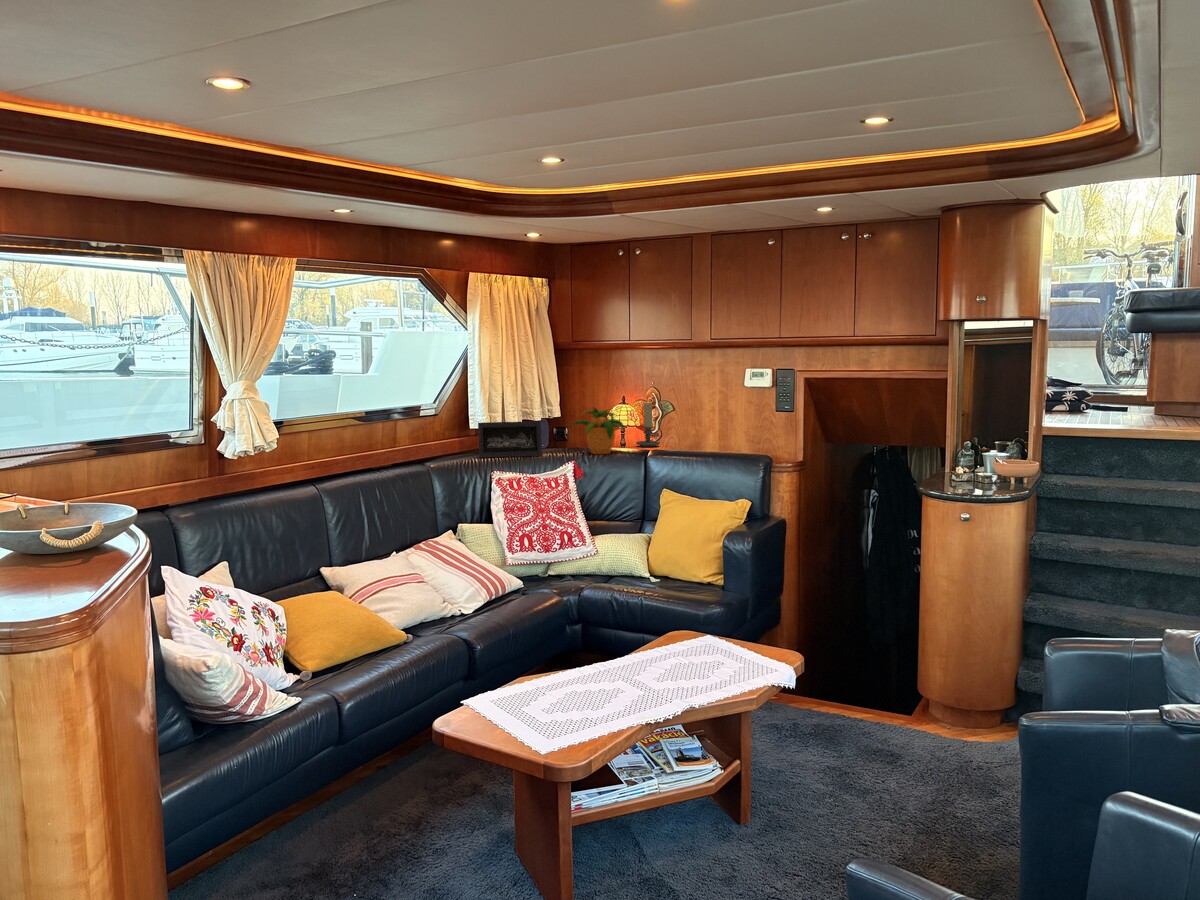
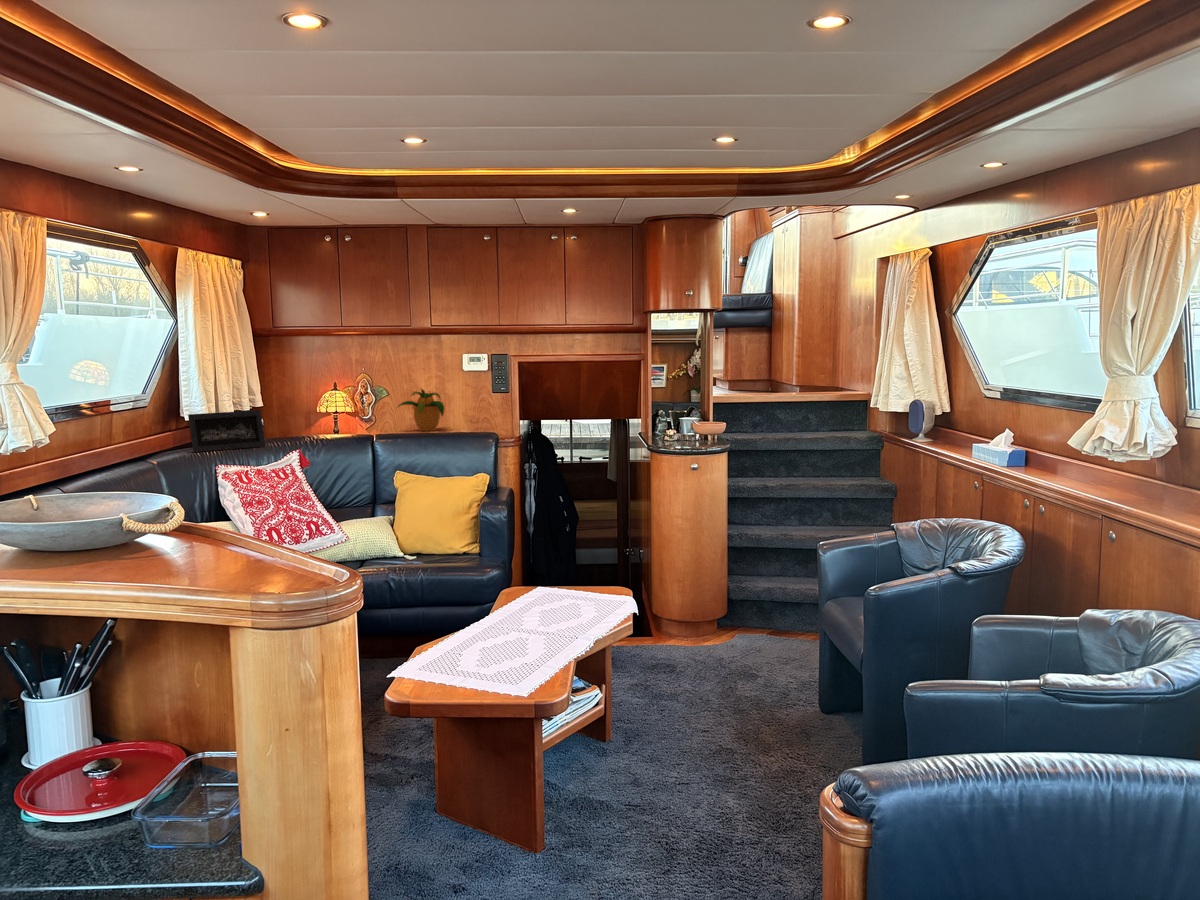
candle holder: present [636,403,660,447] -> none [351,388,375,432]
potted plant: present [572,408,625,454] -> present [398,389,446,431]

